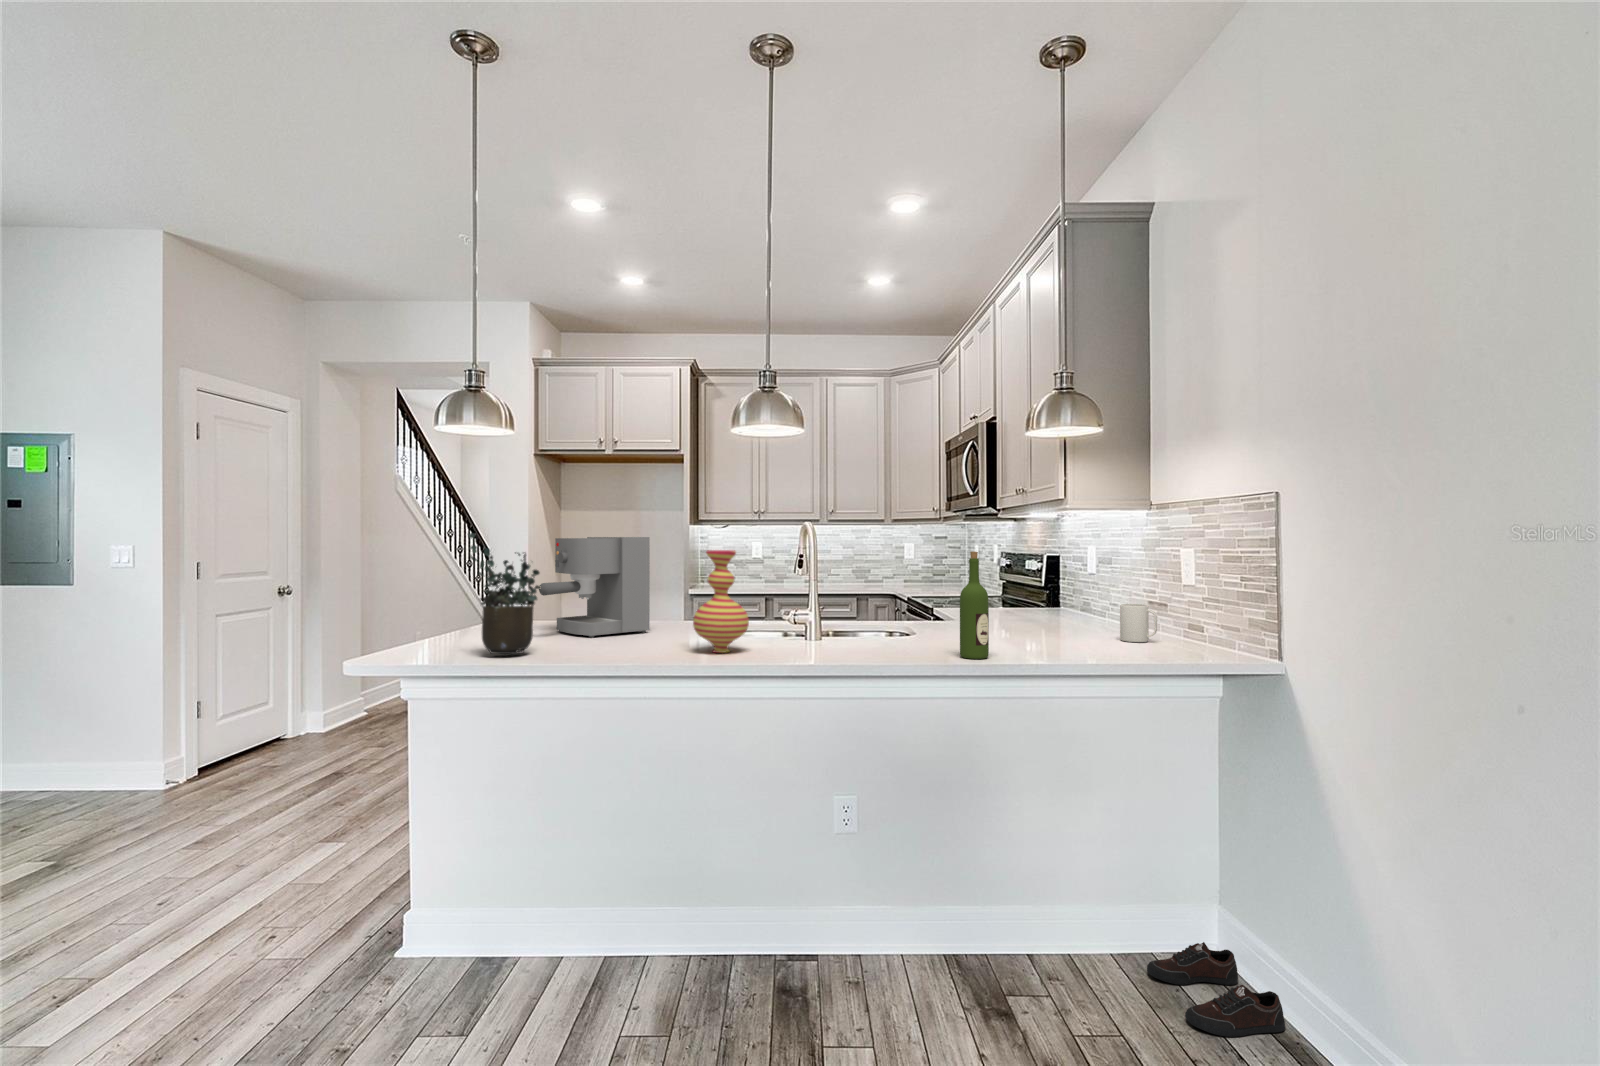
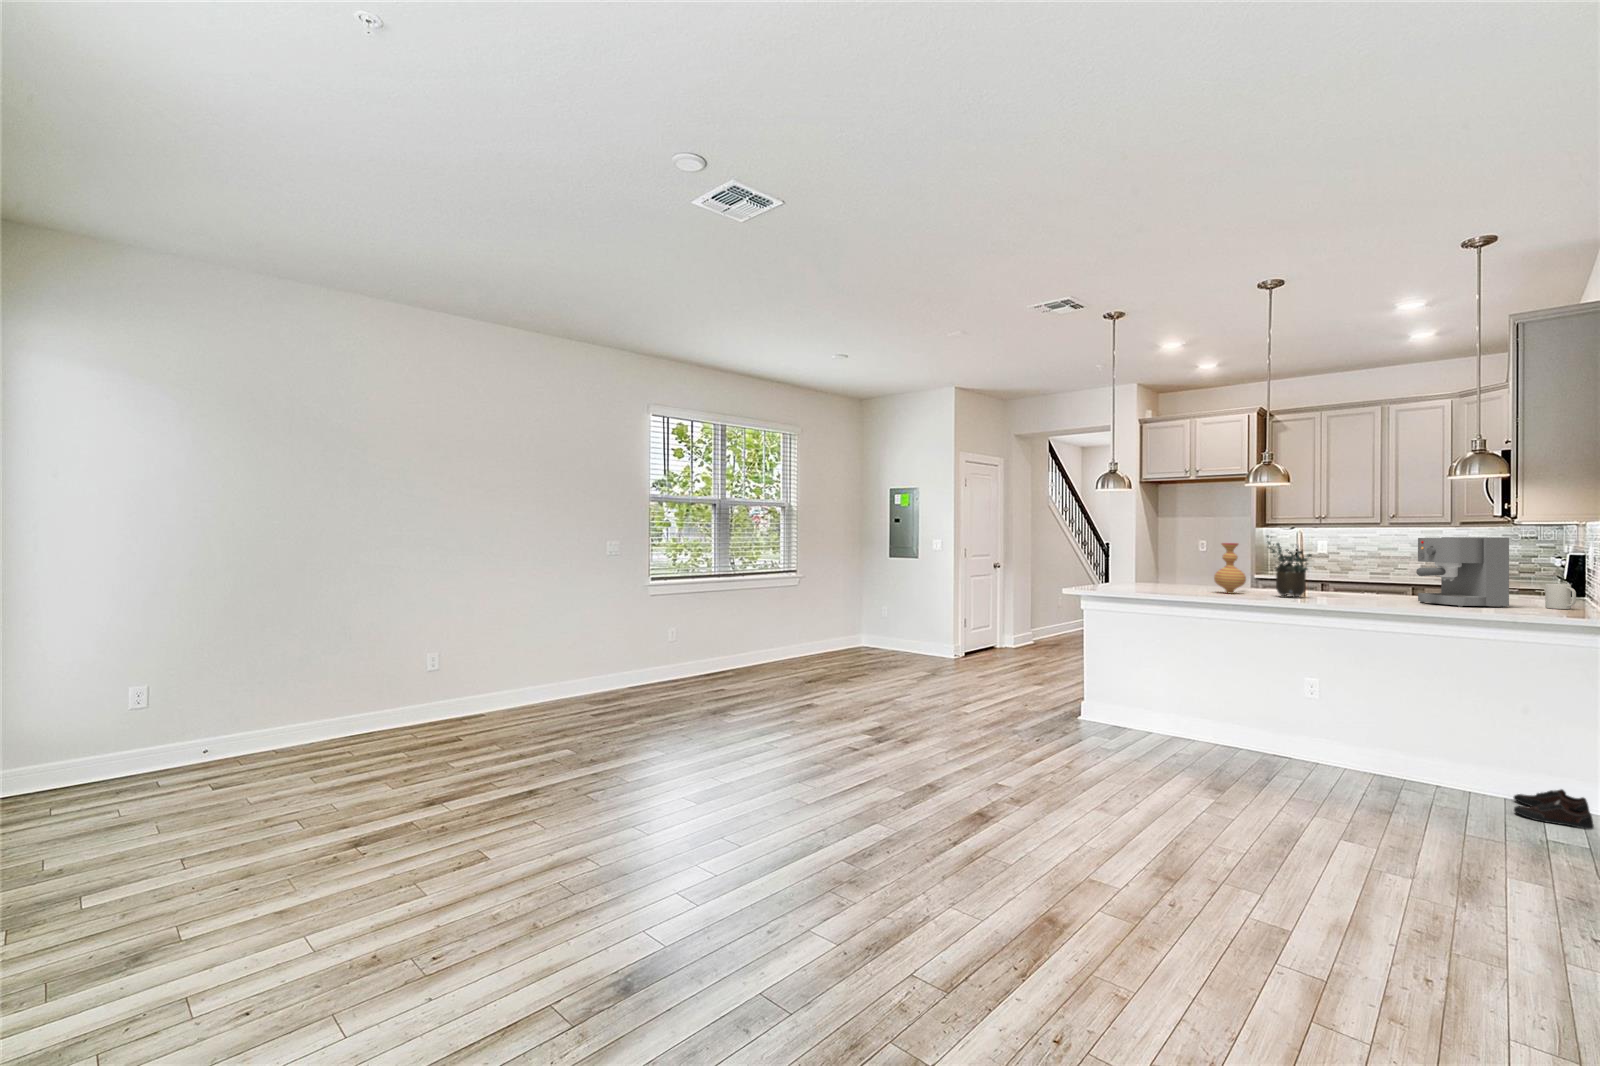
potted plant: present [468,533,541,654] -> present [1267,535,1312,597]
coffee maker: present [539,537,650,638] -> present [1416,537,1509,607]
wine bottle: present [960,552,989,659] -> none [1374,545,1394,604]

